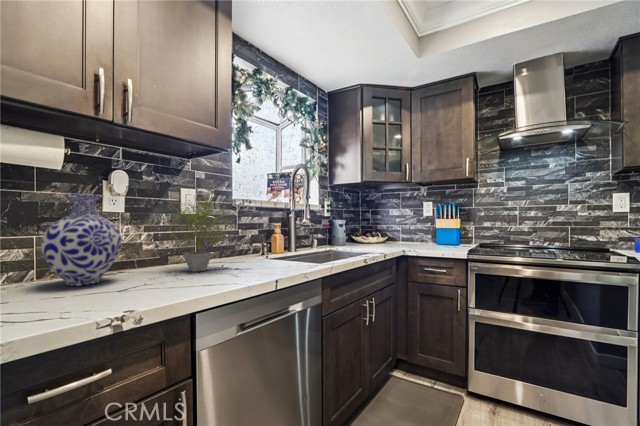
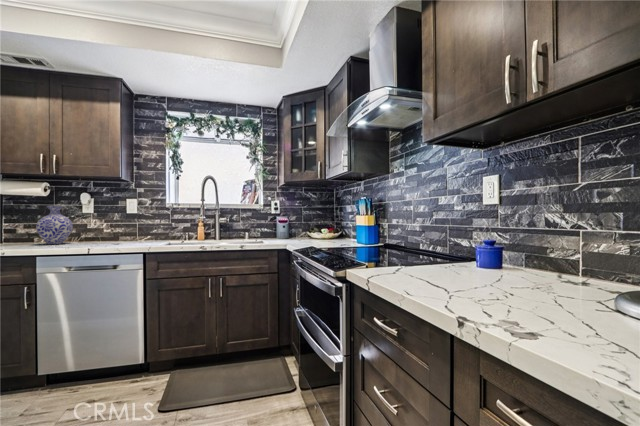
potted plant: present [171,190,229,272] -> none [87,200,130,244]

